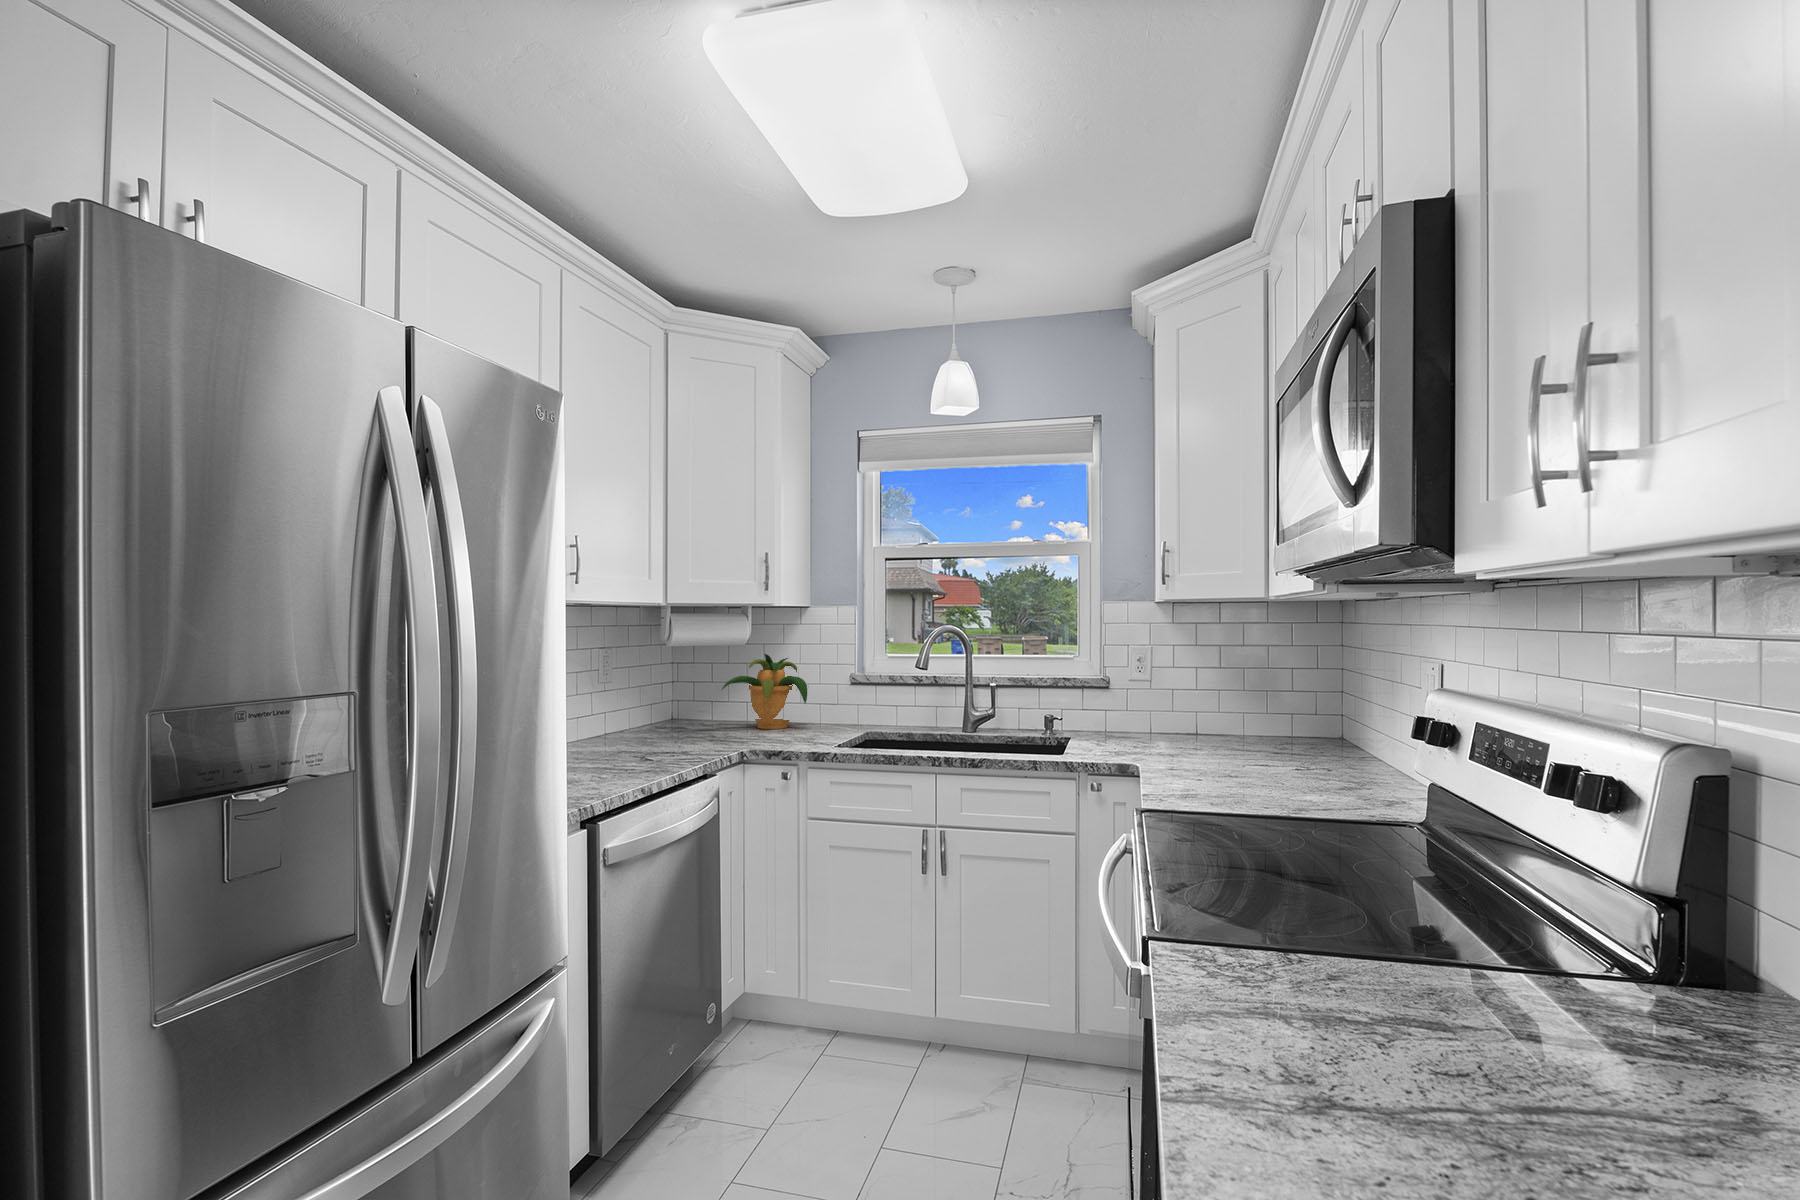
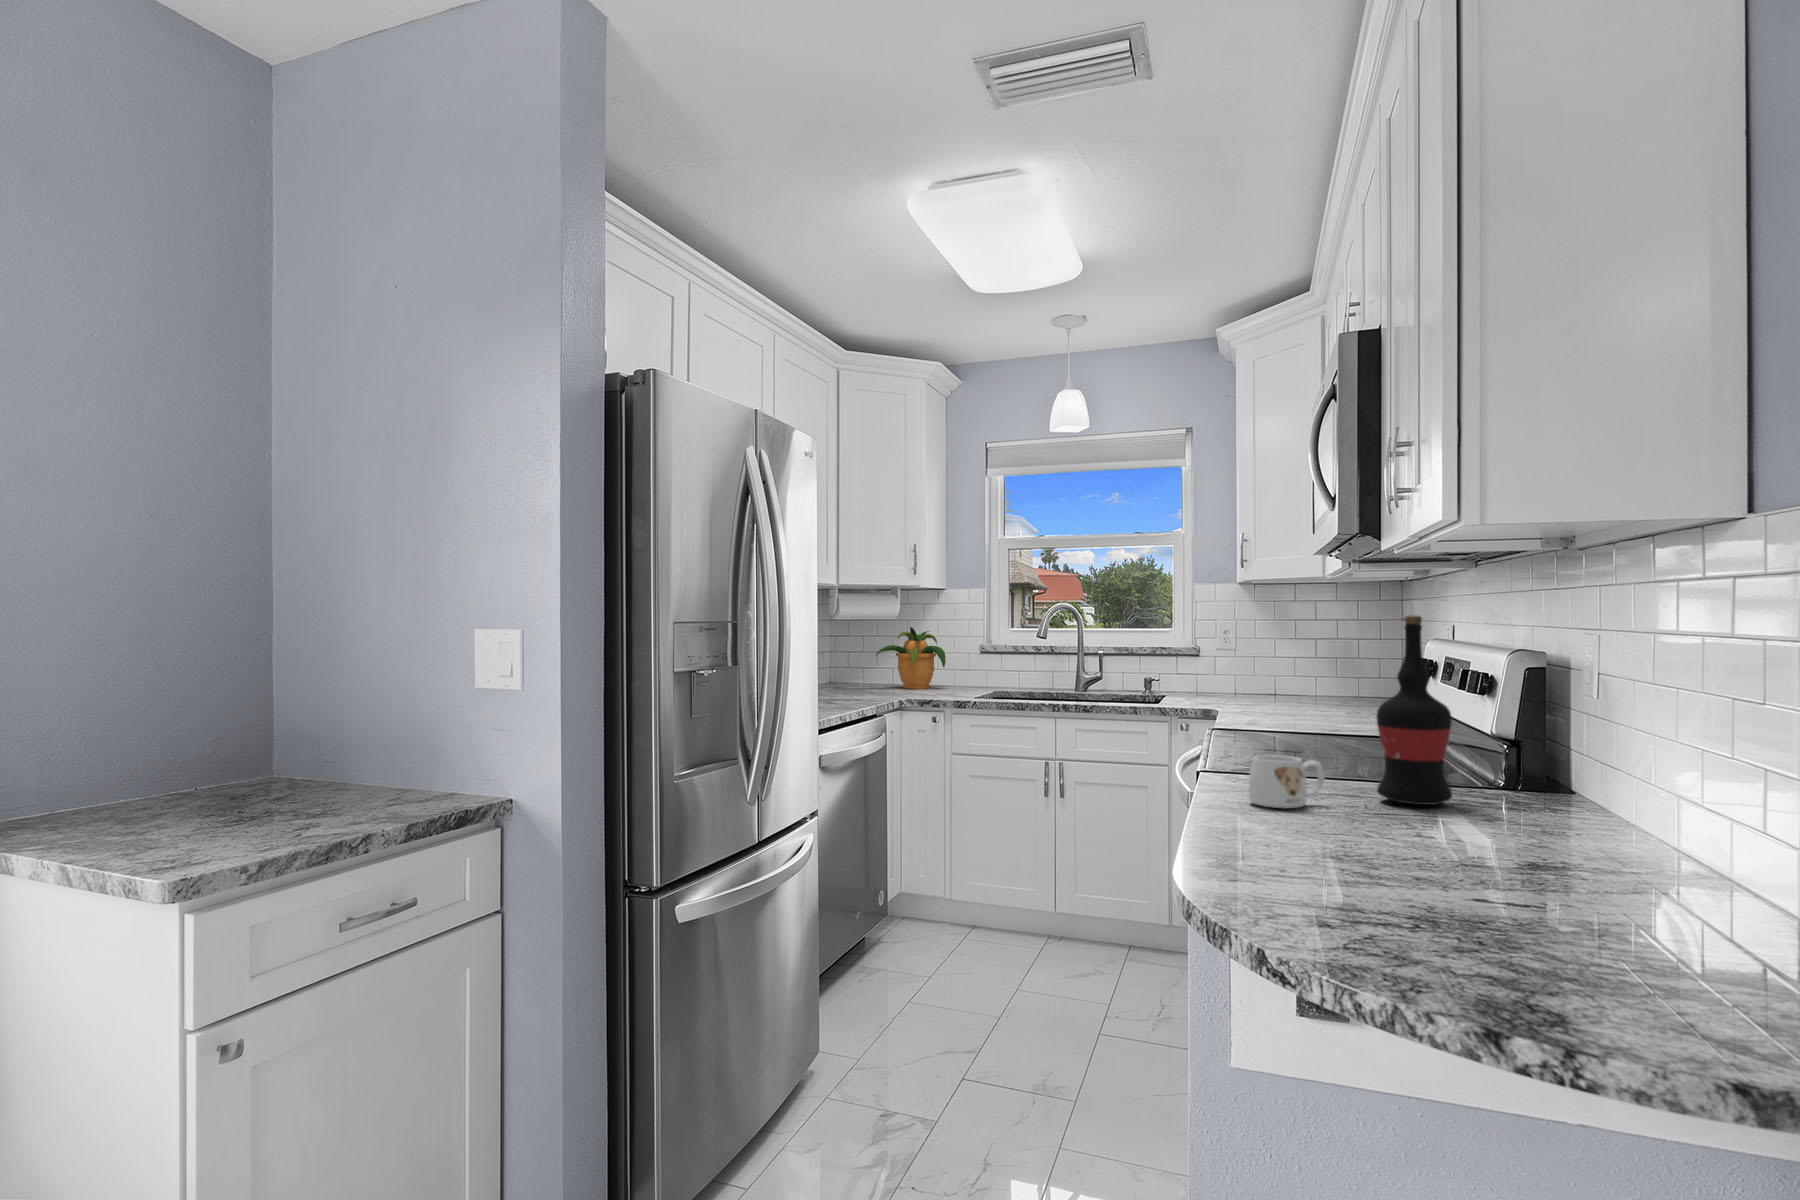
wine bottle: none [1510,705,1673,1092] -> present [1377,615,1452,805]
mug: none [1280,981,1426,1116] -> present [1249,755,1325,808]

